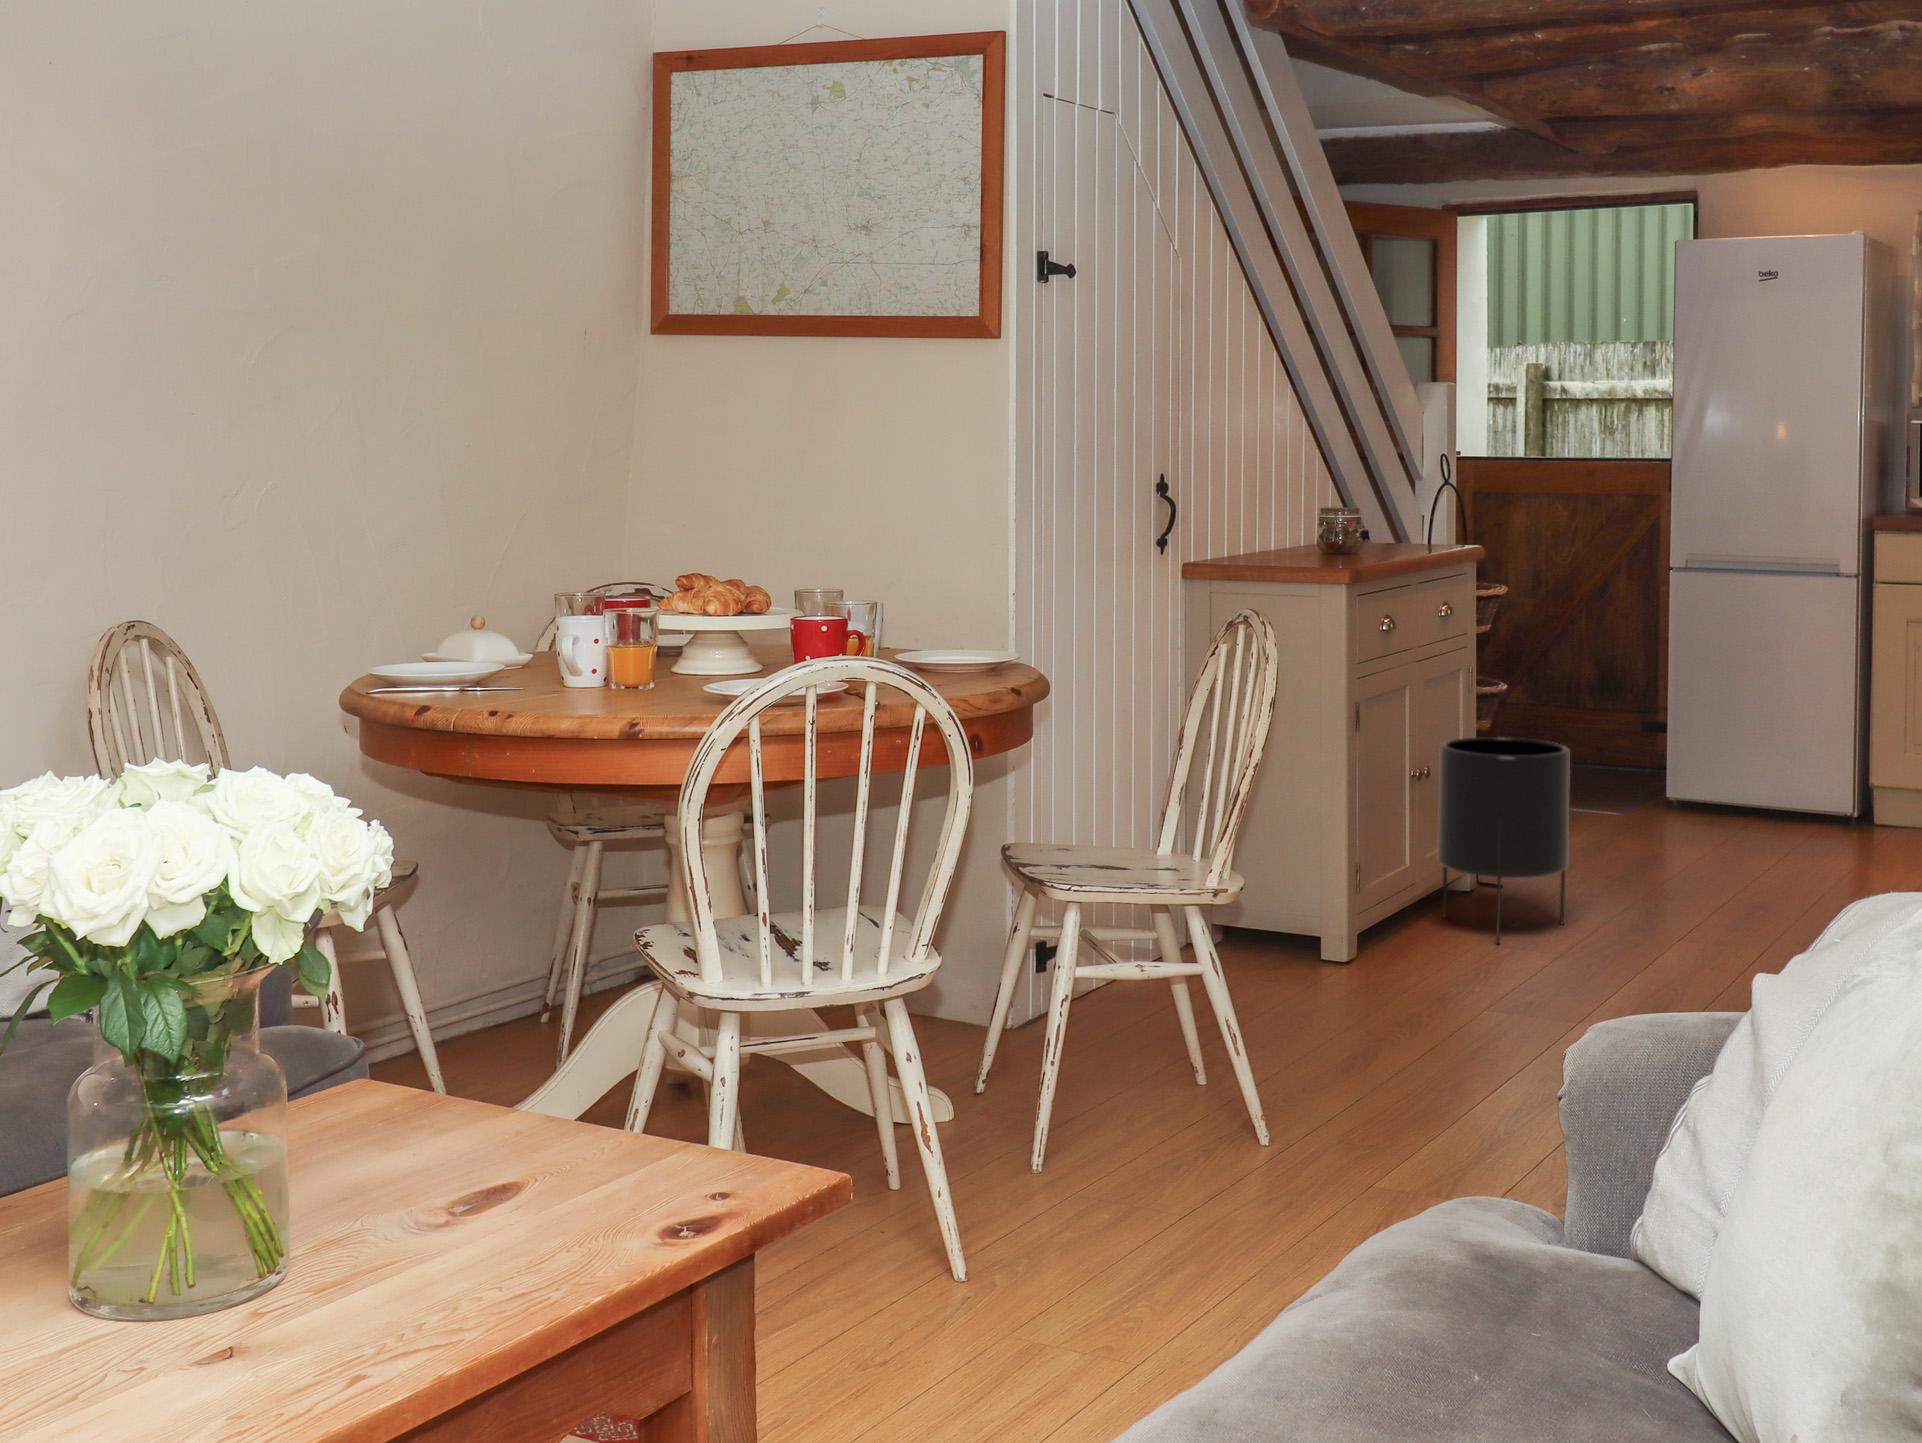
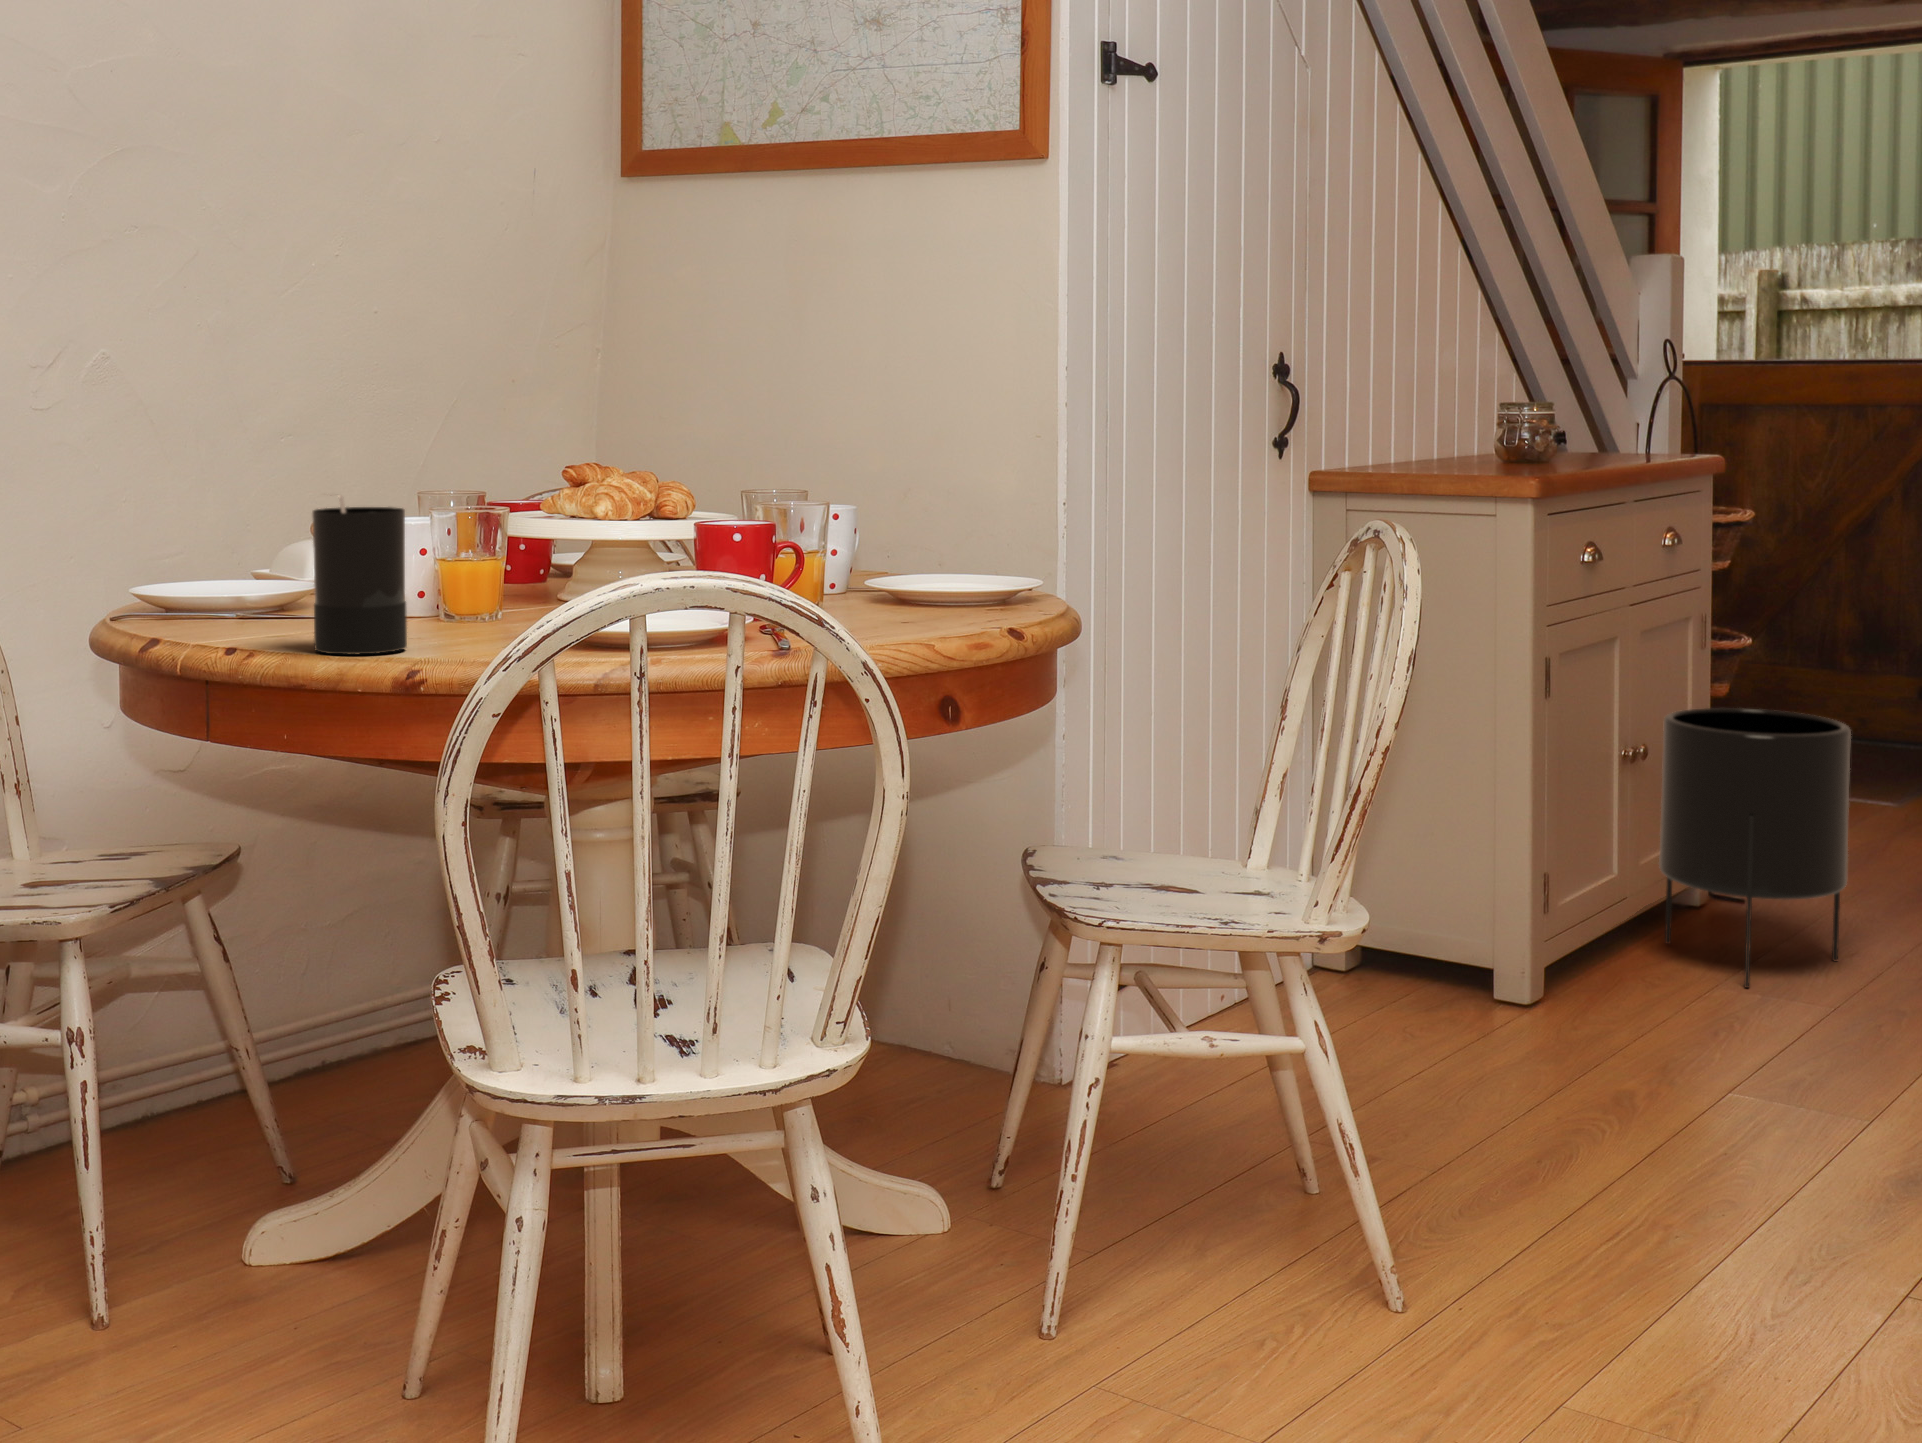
candle: none [568,612,629,719] -> present [312,495,407,655]

